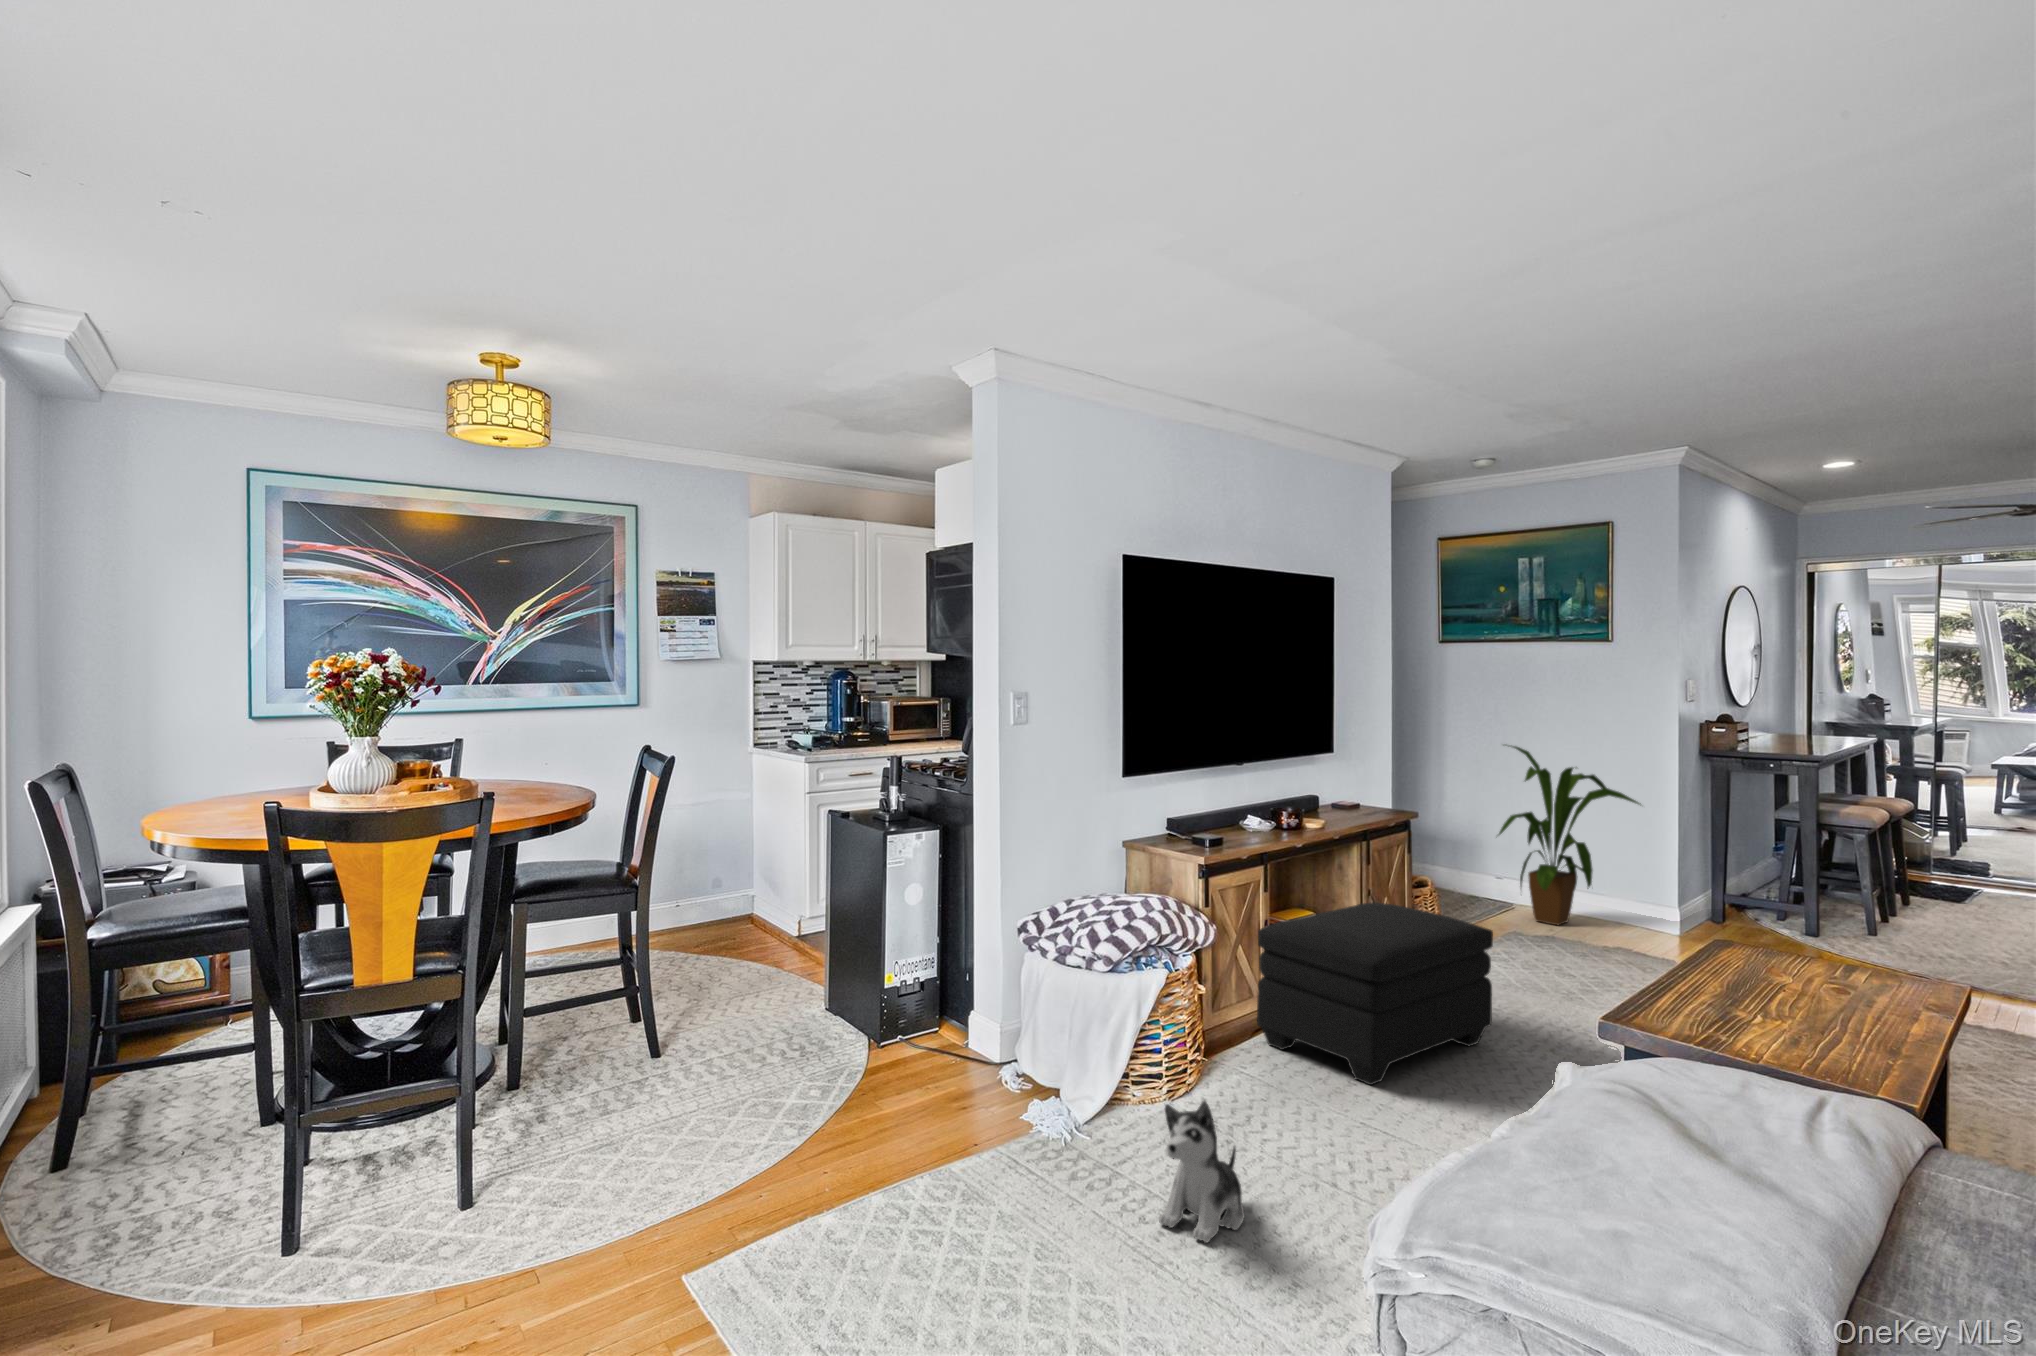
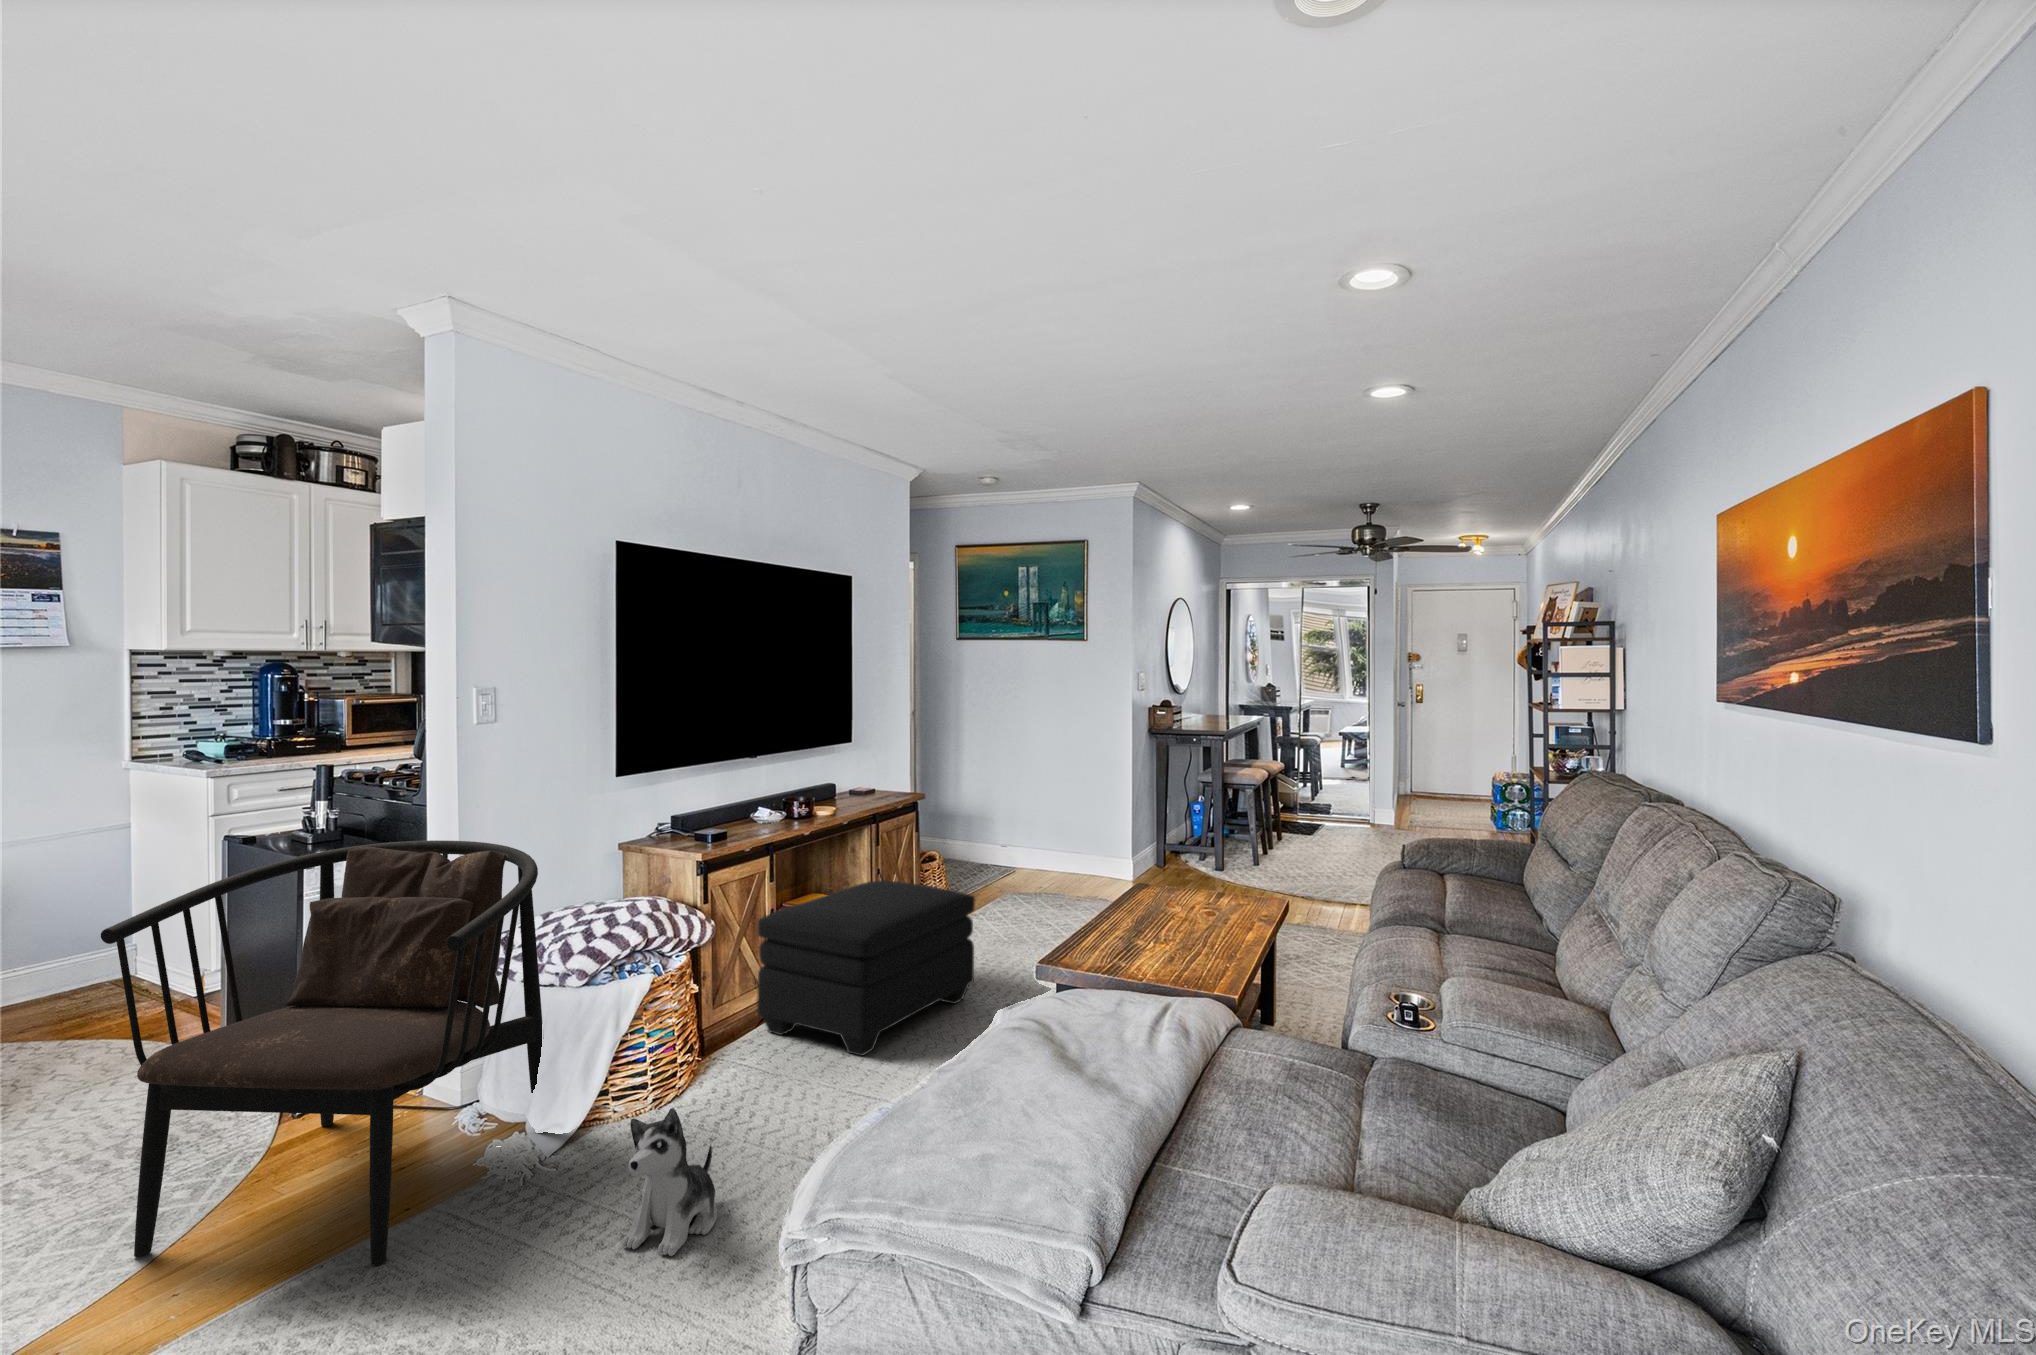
house plant: present [1499,746,1641,926] -> none [990,727,1105,884]
armchair: none [767,827,1075,1189] -> present [101,840,544,1266]

